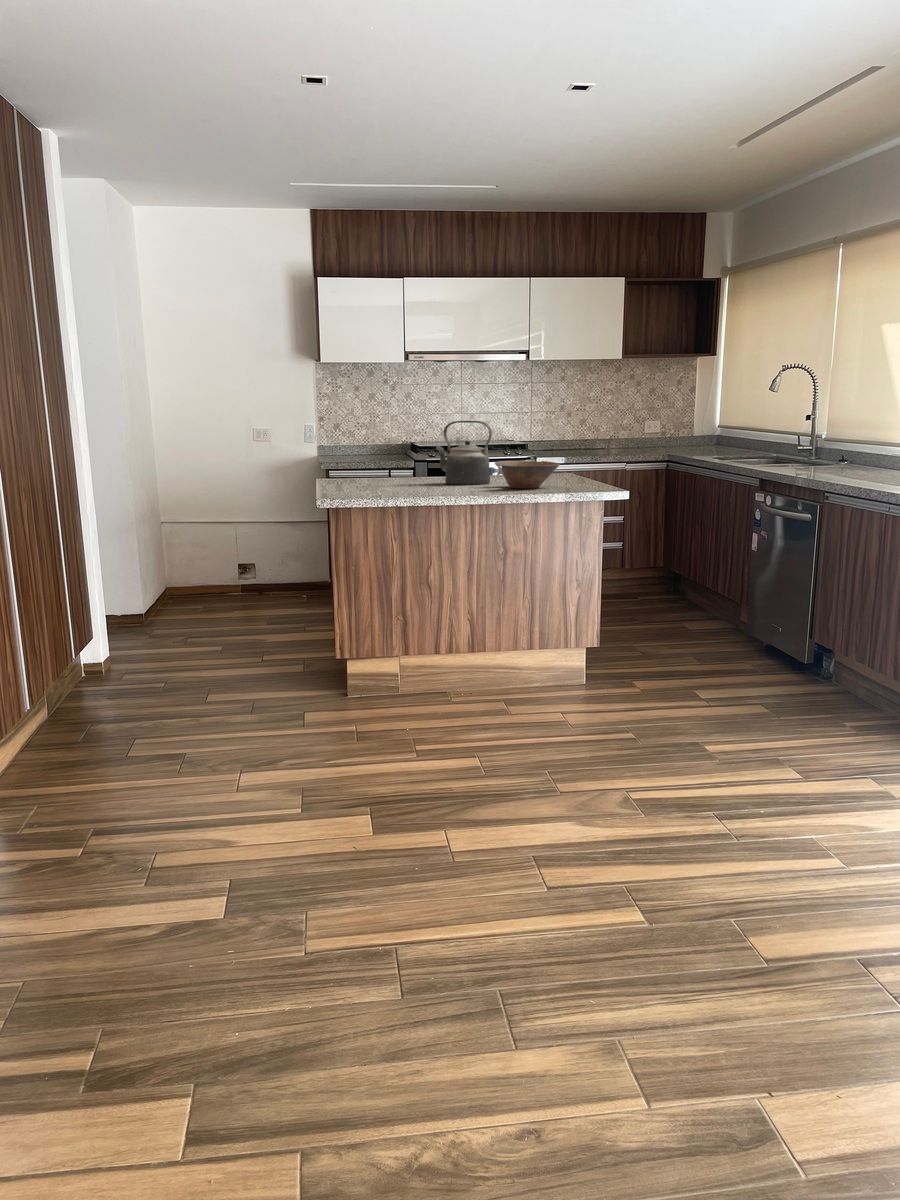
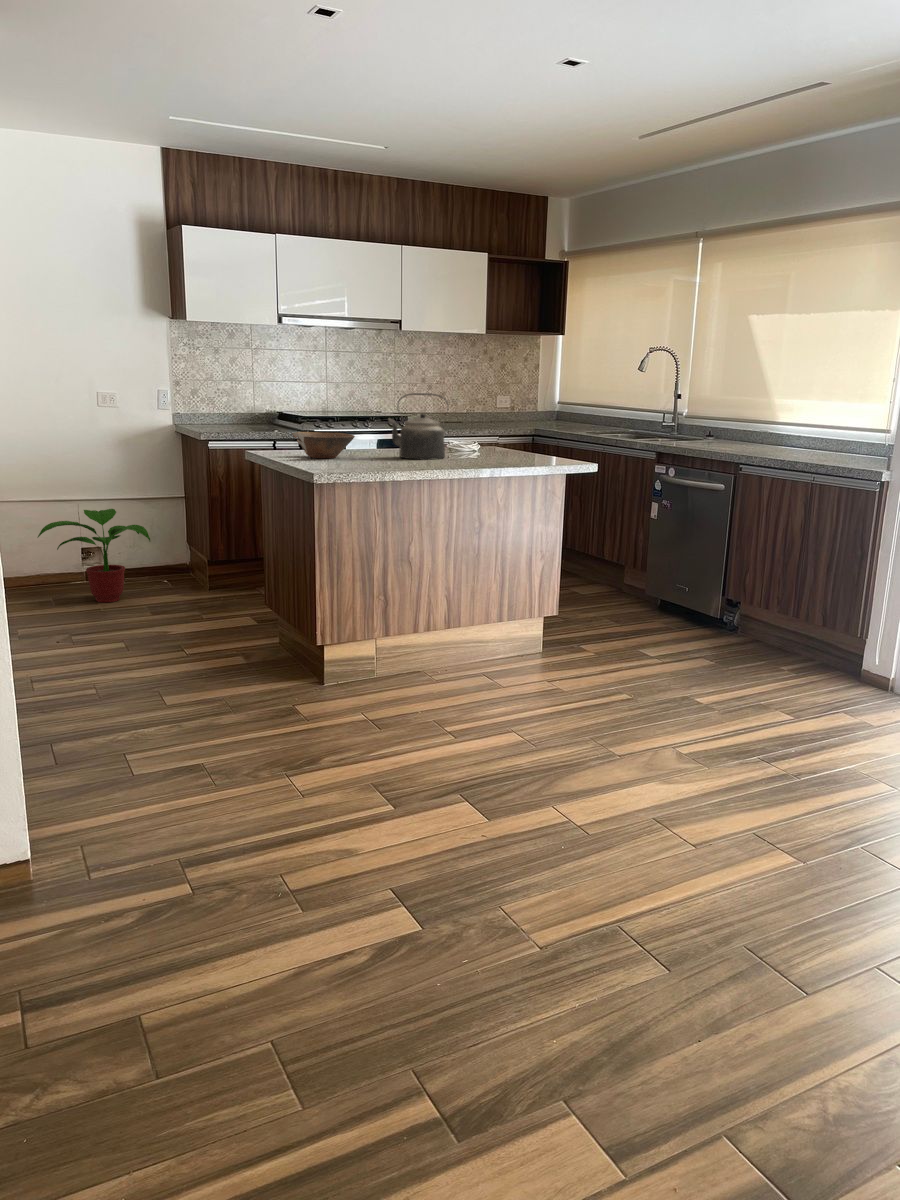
bowl: present [495,461,560,488] -> present [292,432,355,458]
potted plant: none [184,530,277,612] -> present [38,509,150,602]

